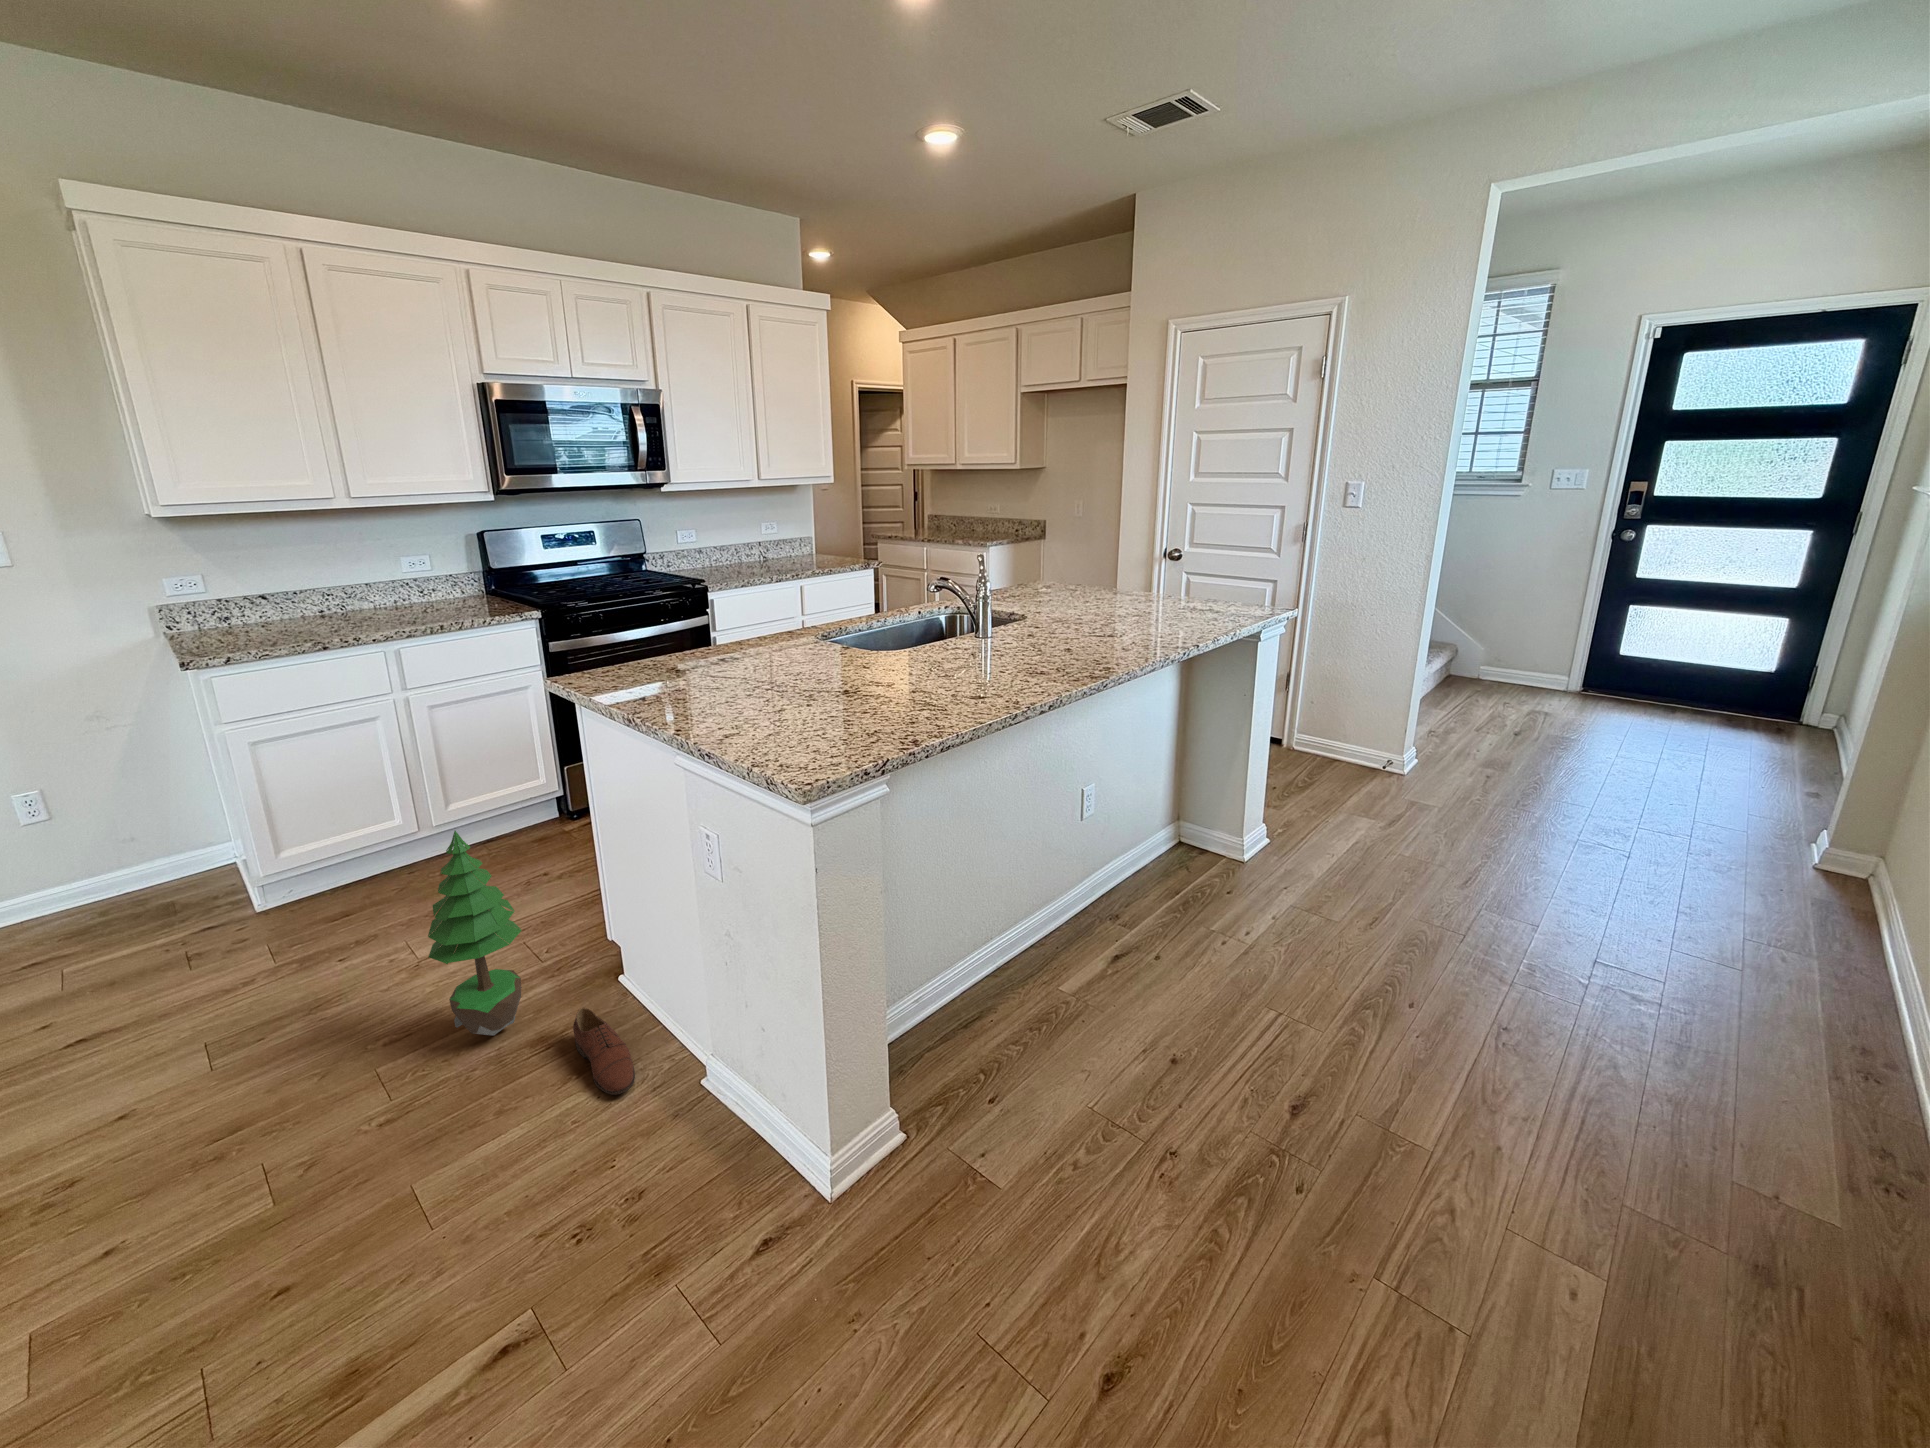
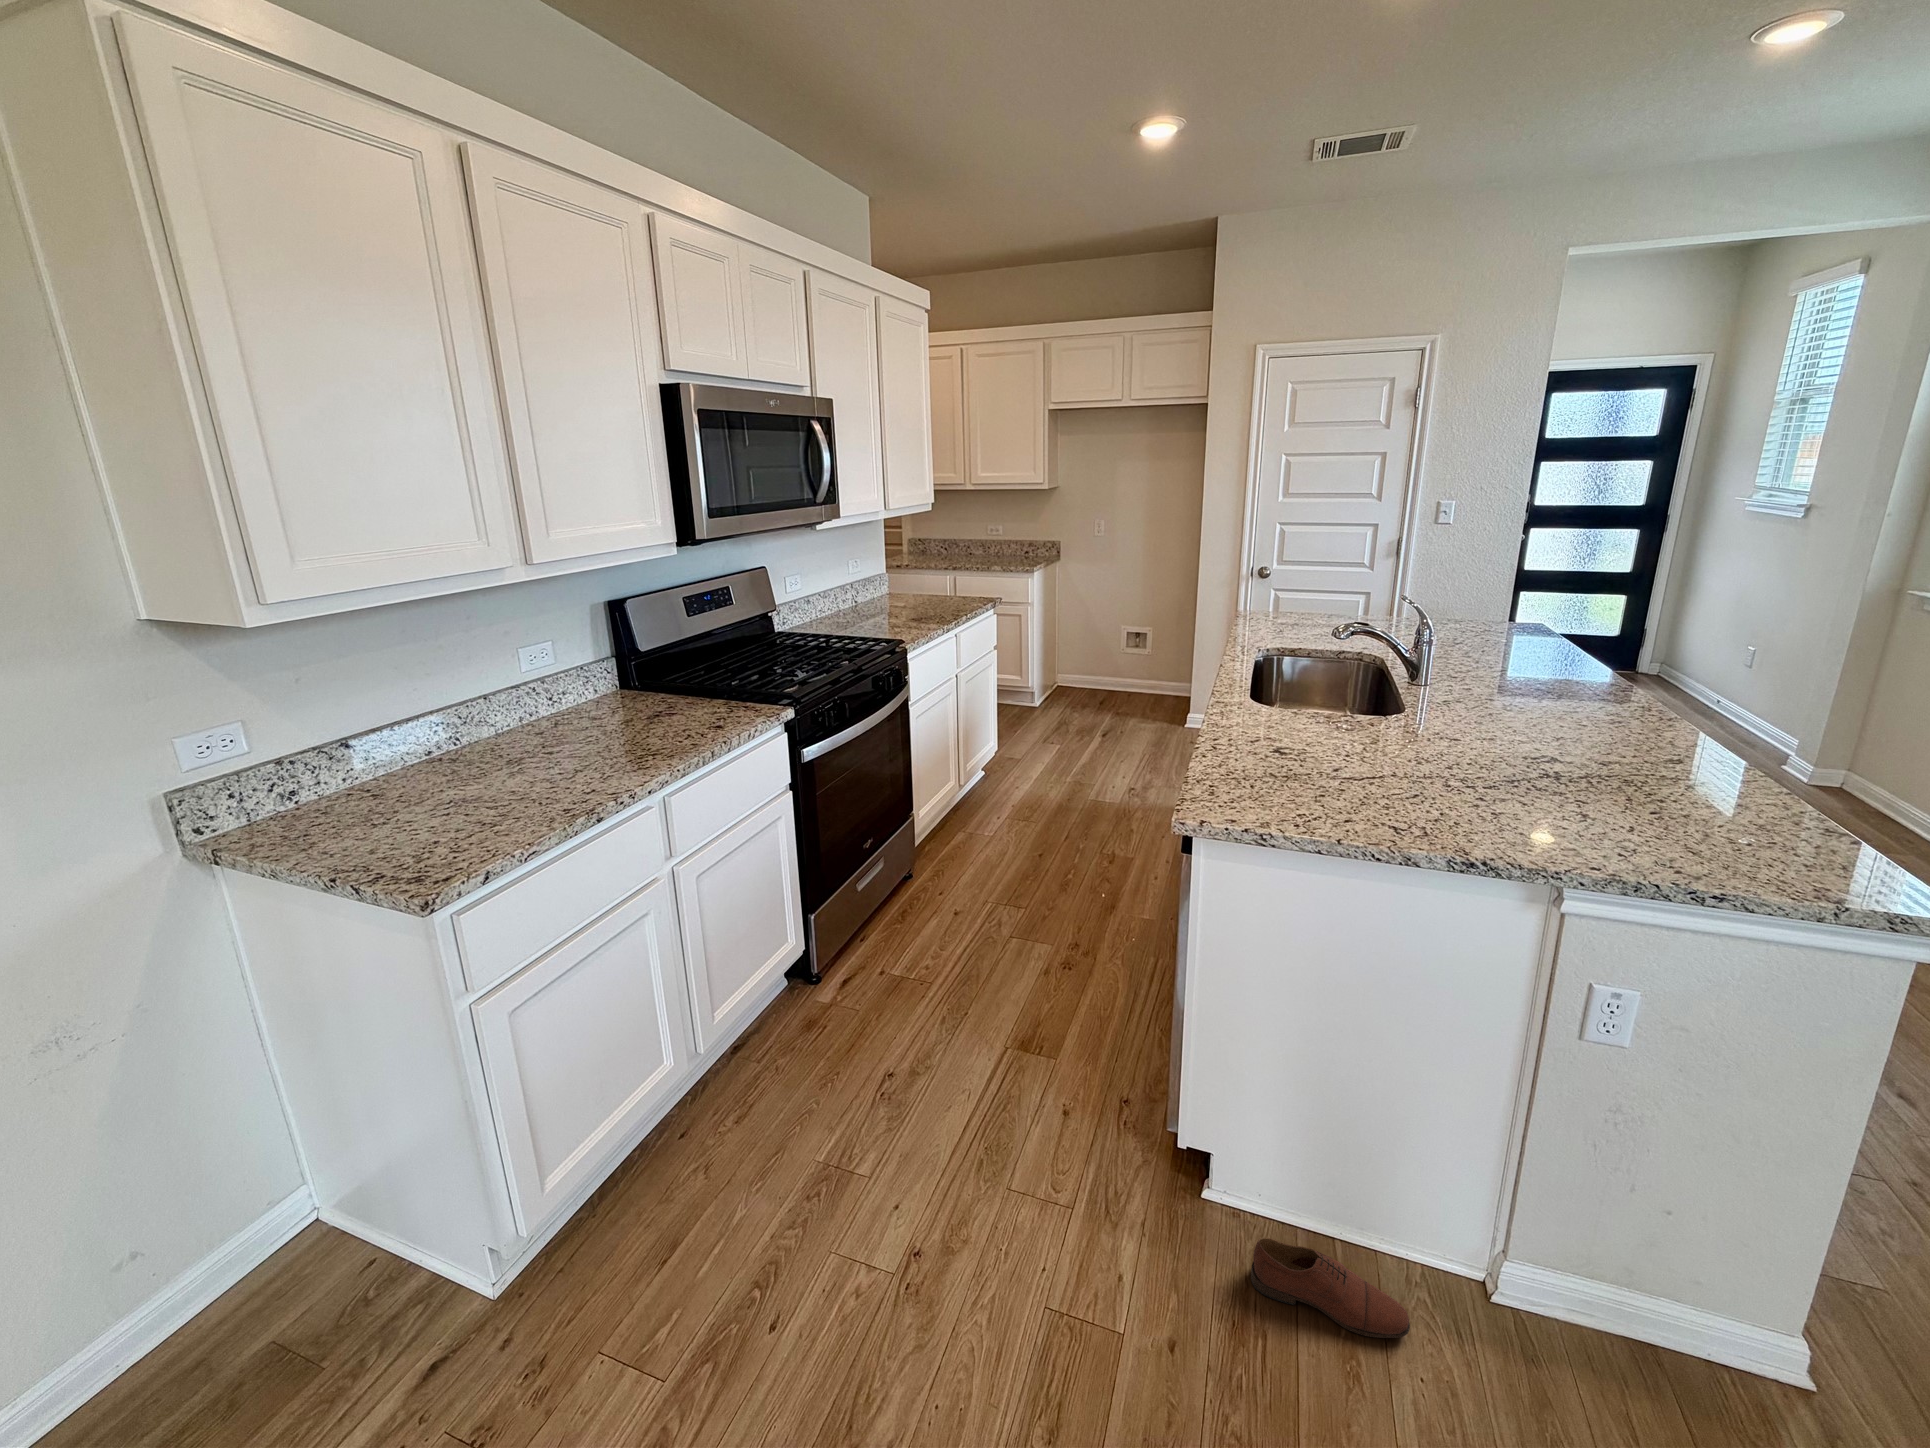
potted tree: present [428,831,522,1036] -> none [1086,1055,1208,1339]

